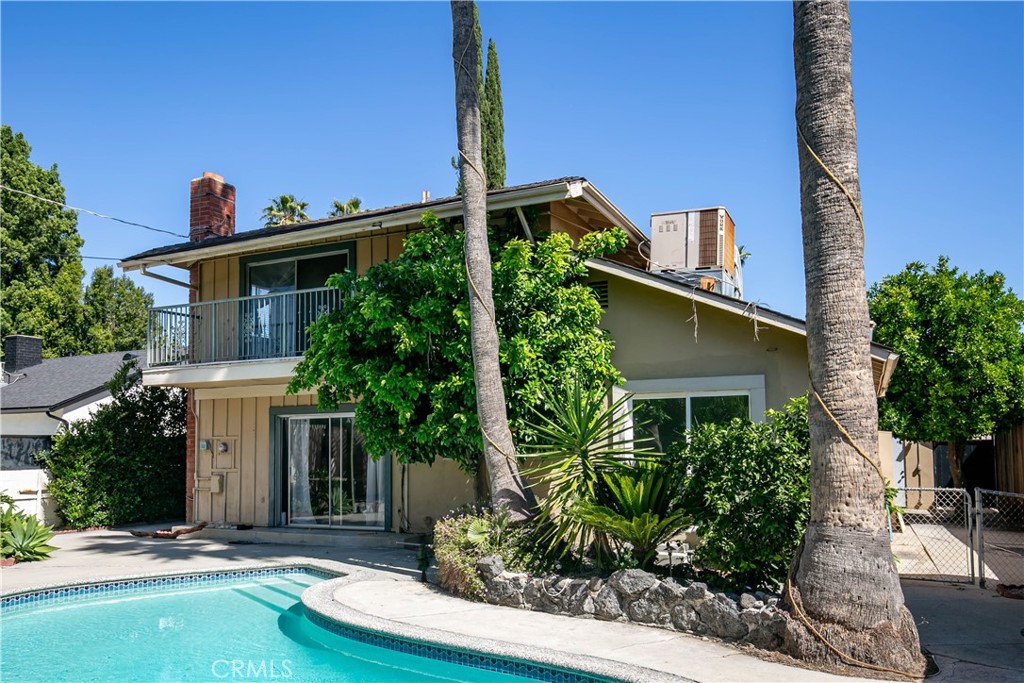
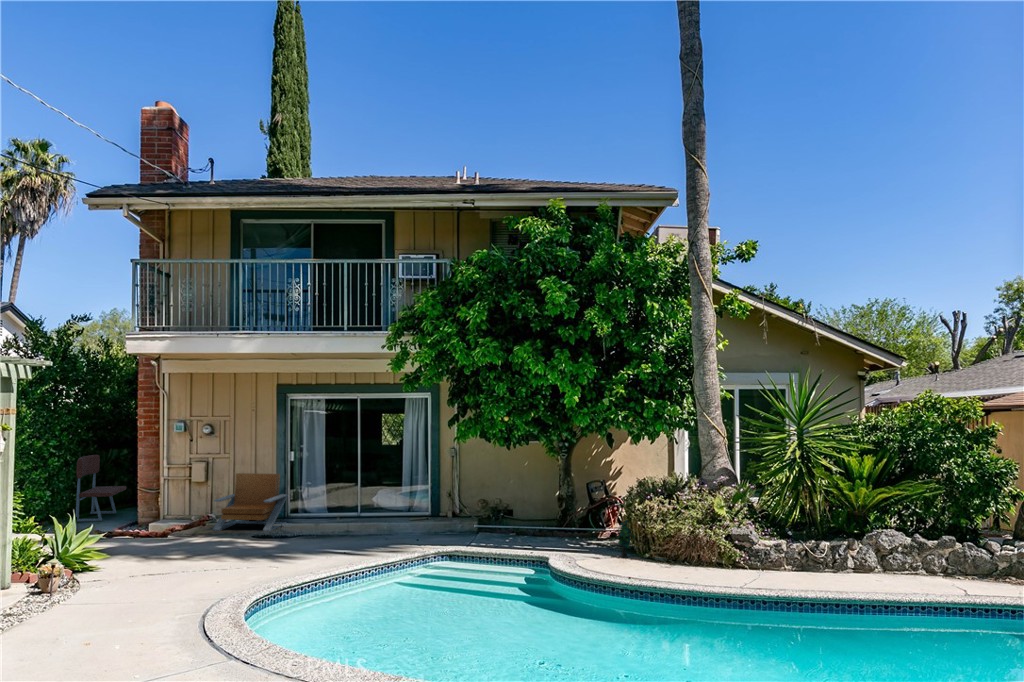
bench: none [148,469,200,523] -> present [76,455,127,522]
lounge chair: none [207,486,276,538] -> present [213,473,288,531]

